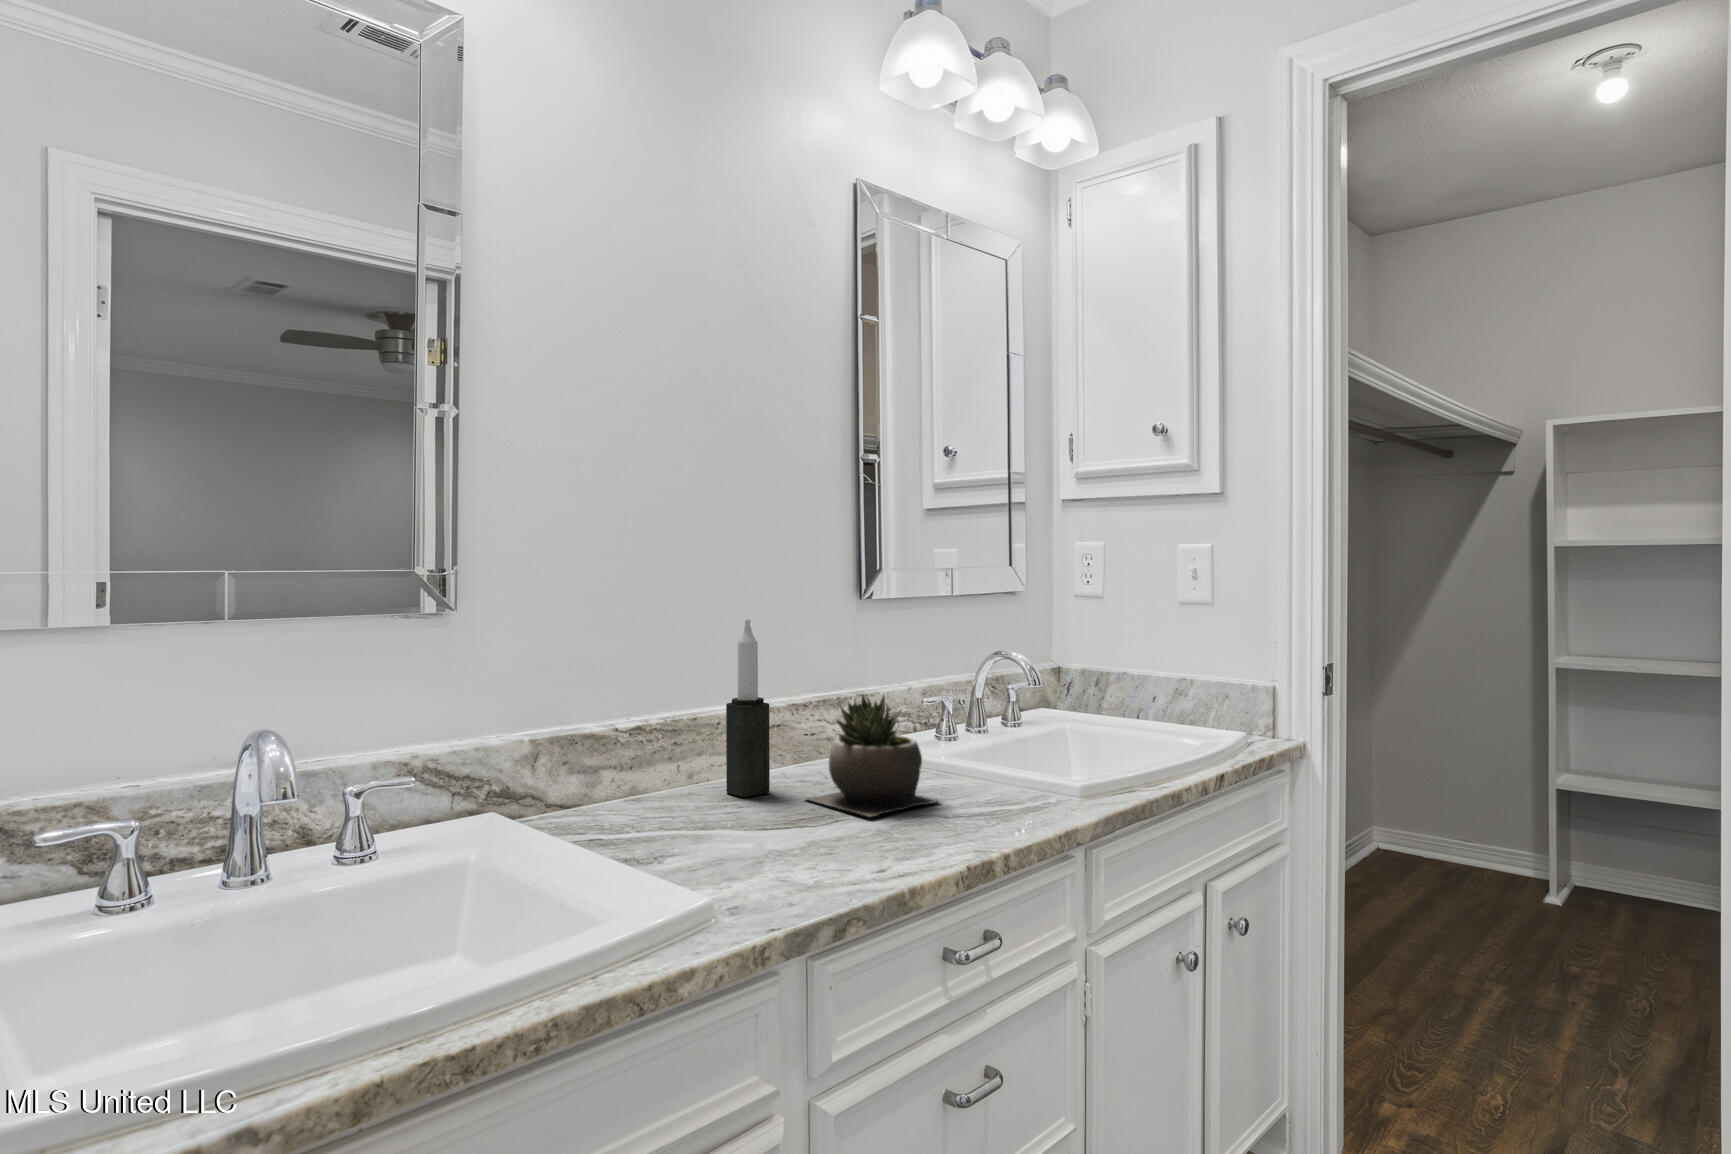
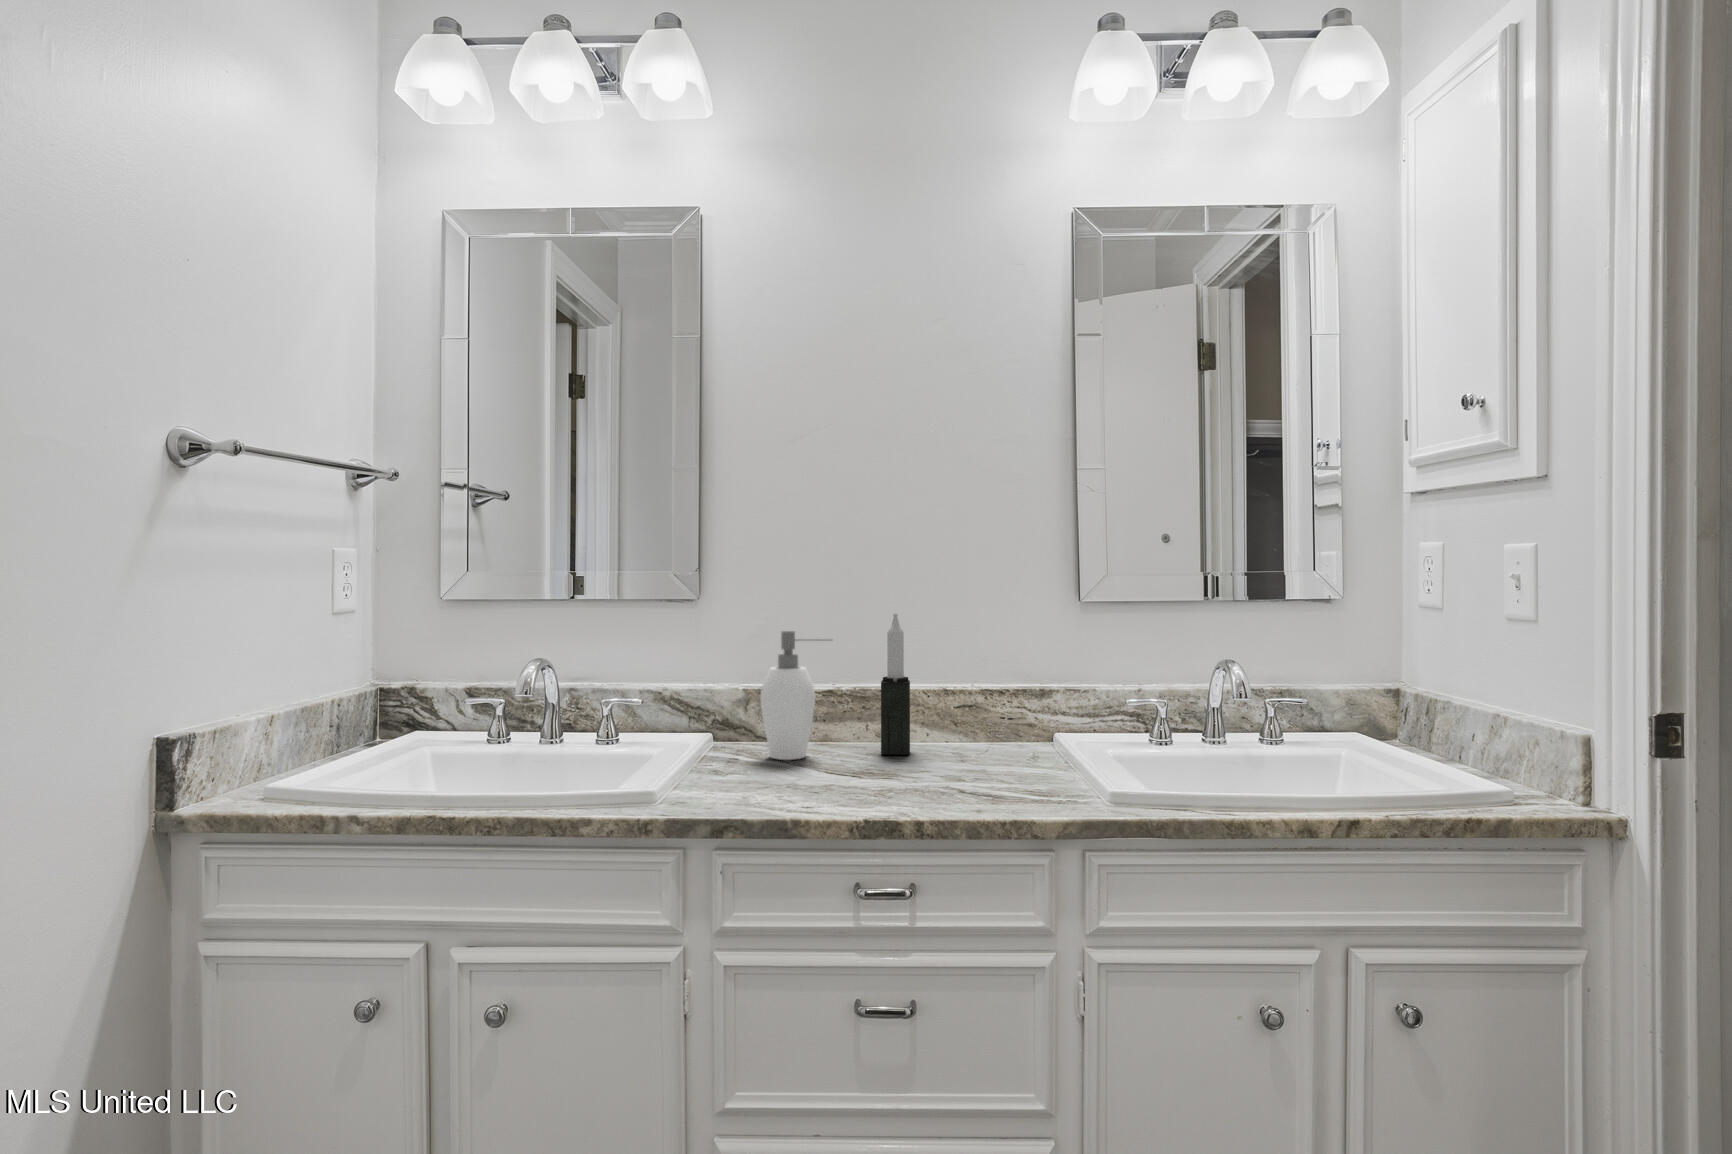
soap dispenser: none [610,648,703,828] -> present [761,631,831,760]
succulent plant: present [807,695,938,816] -> none [909,679,997,782]

